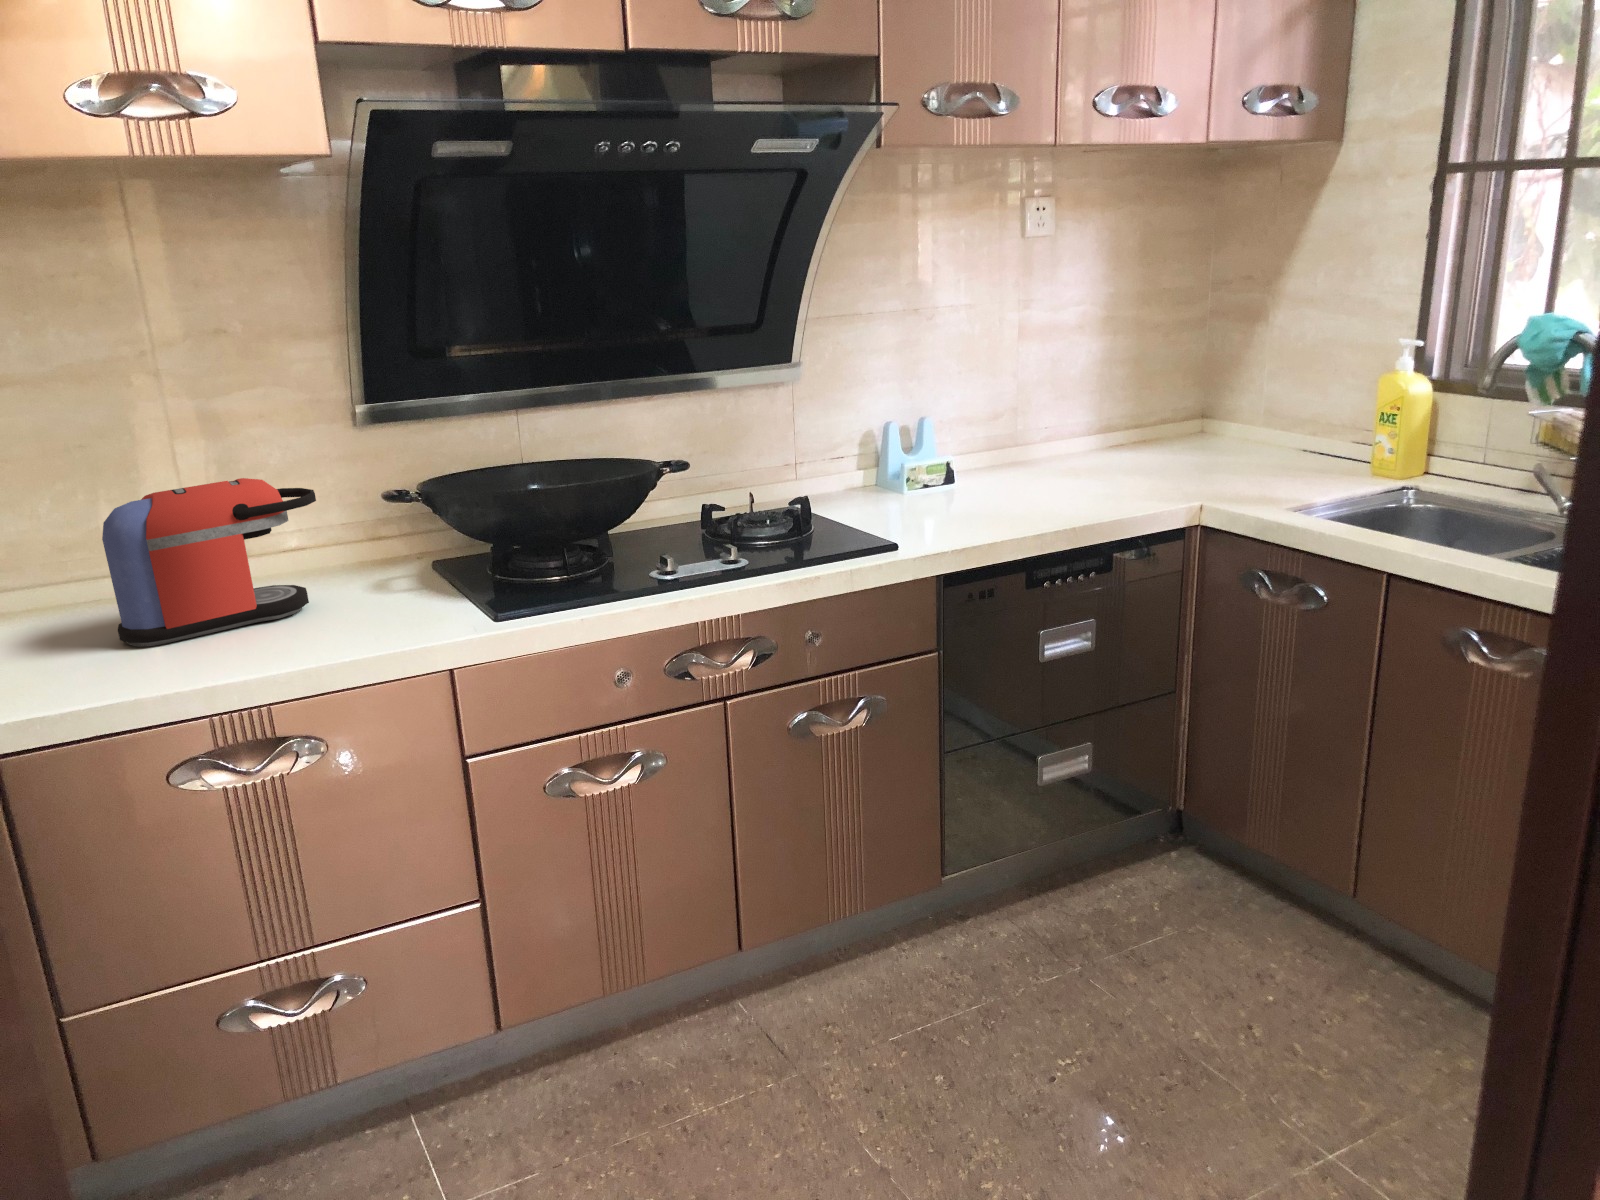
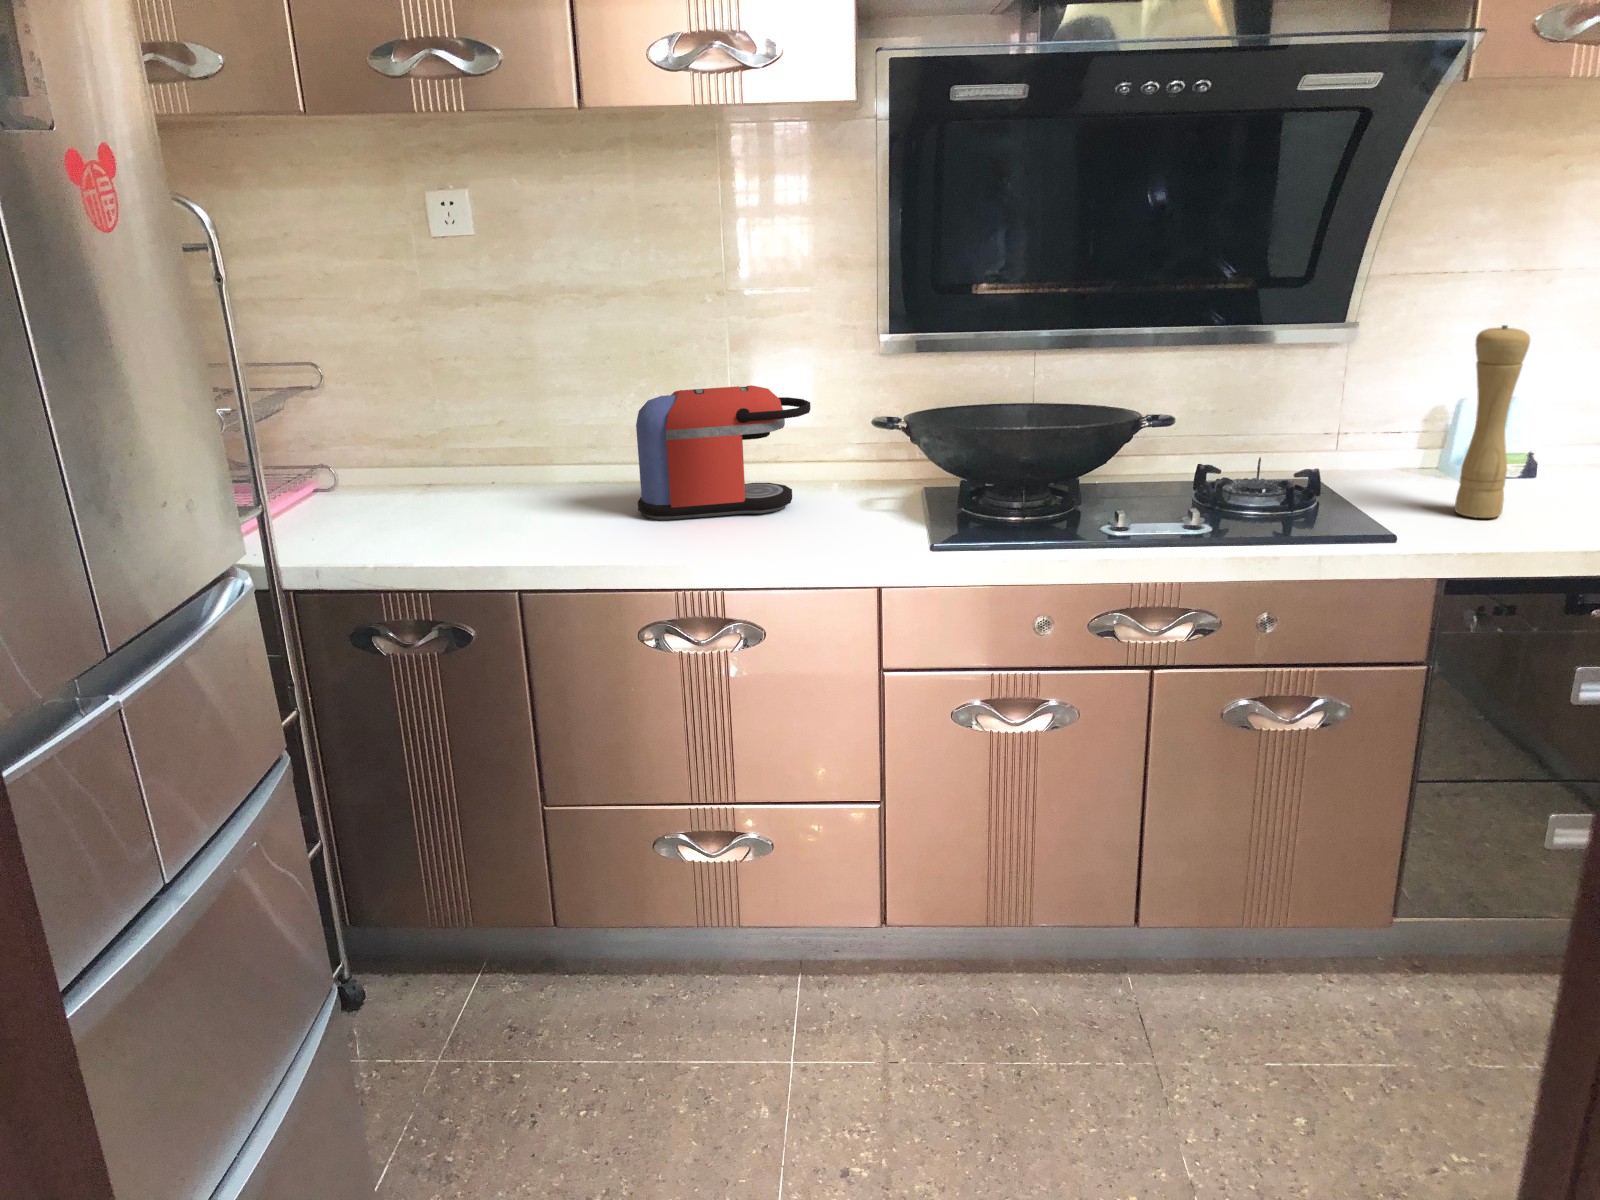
pepper mill: none [917,353,958,518] -> present [1455,325,1530,518]

